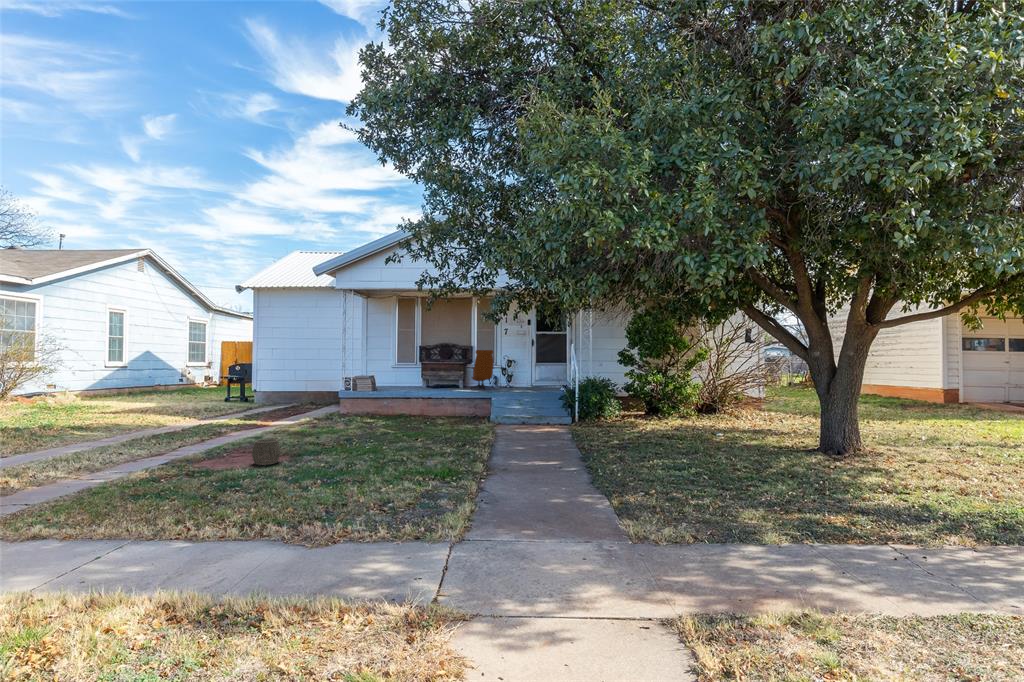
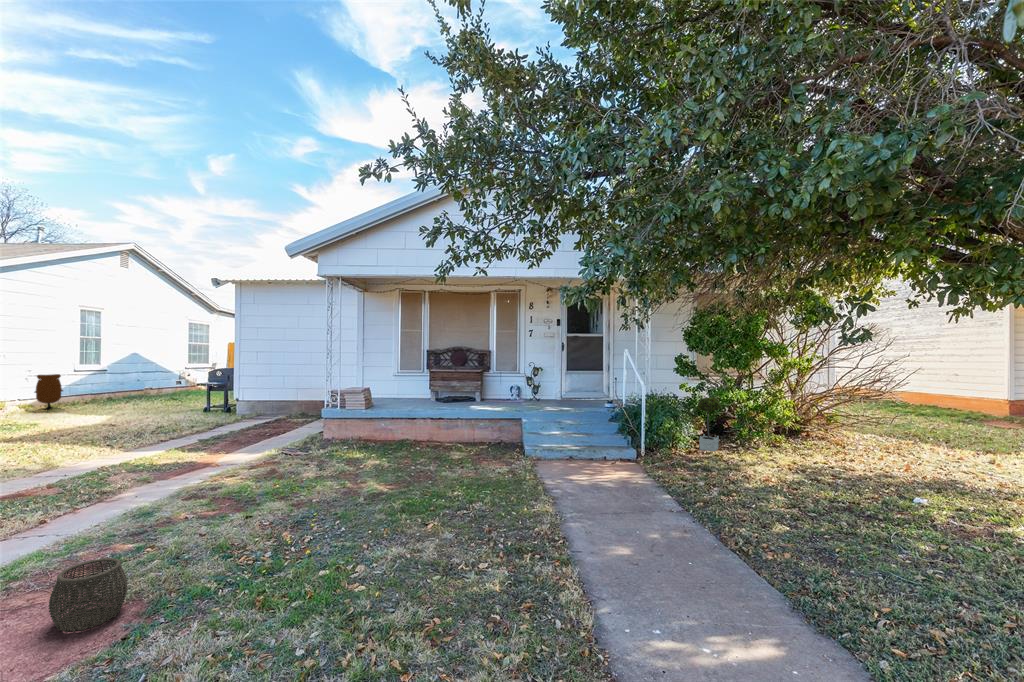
lounge chair: present [472,350,494,388] -> present [35,374,63,412]
potted tree: none [624,379,642,421] -> present [697,397,721,451]

